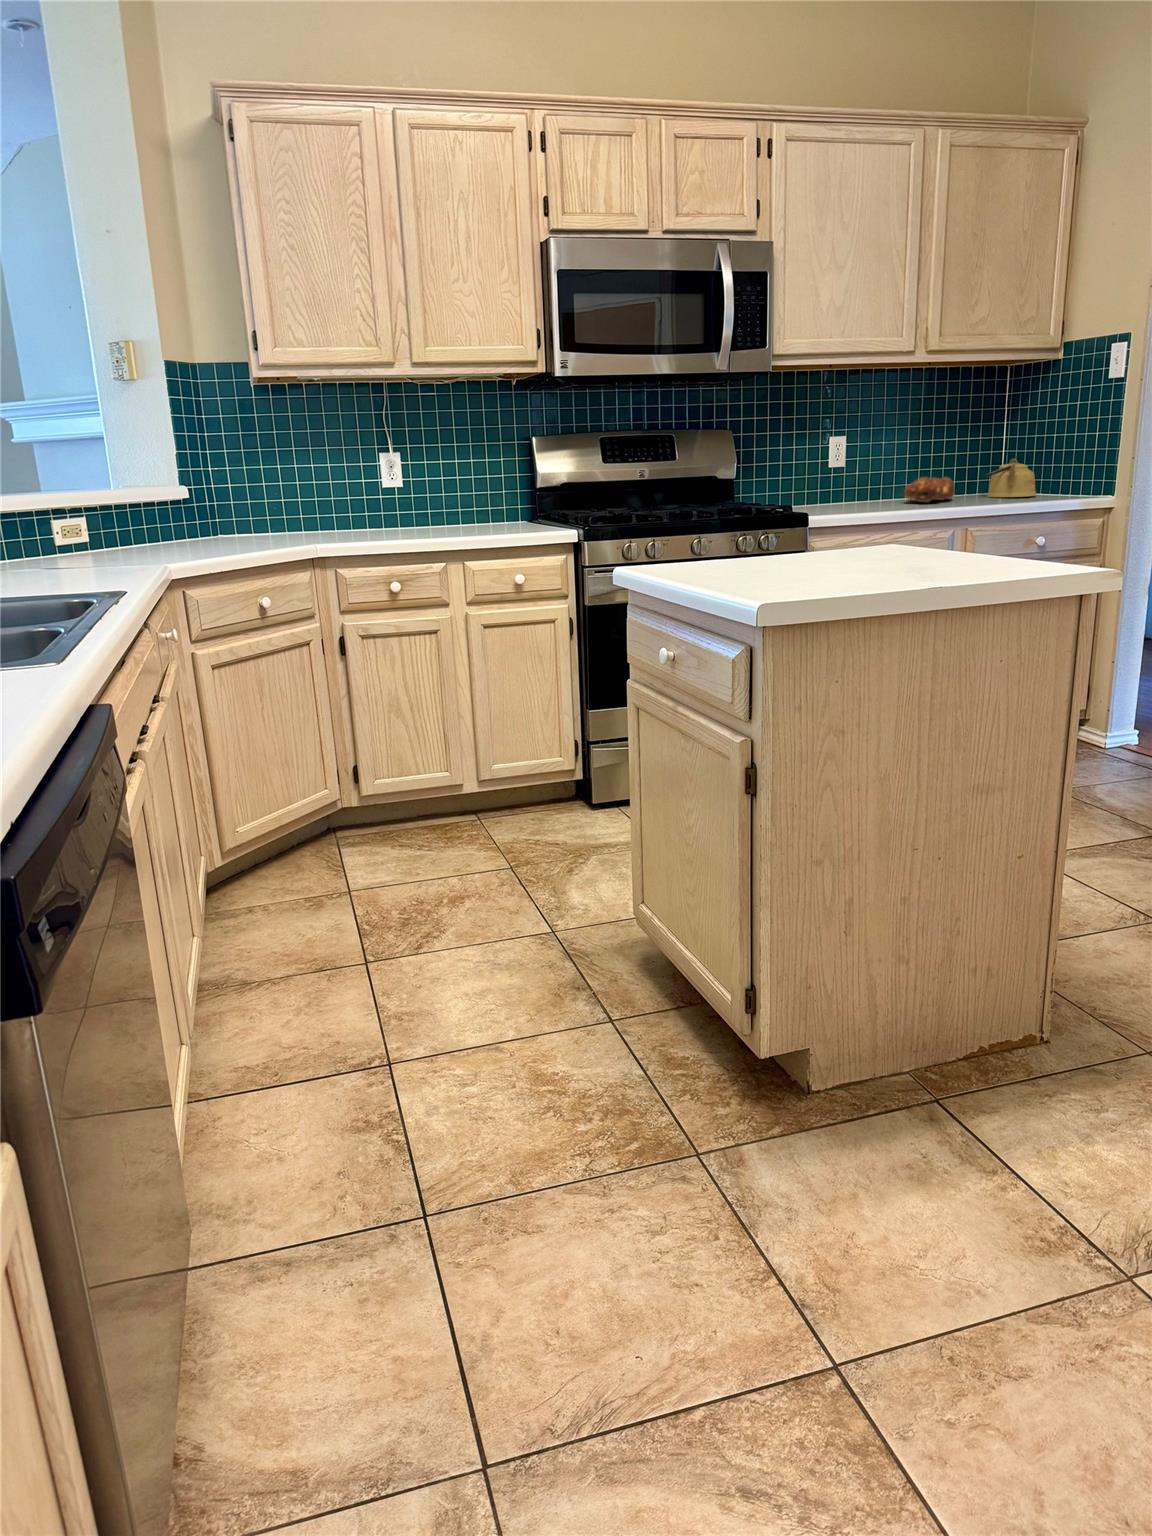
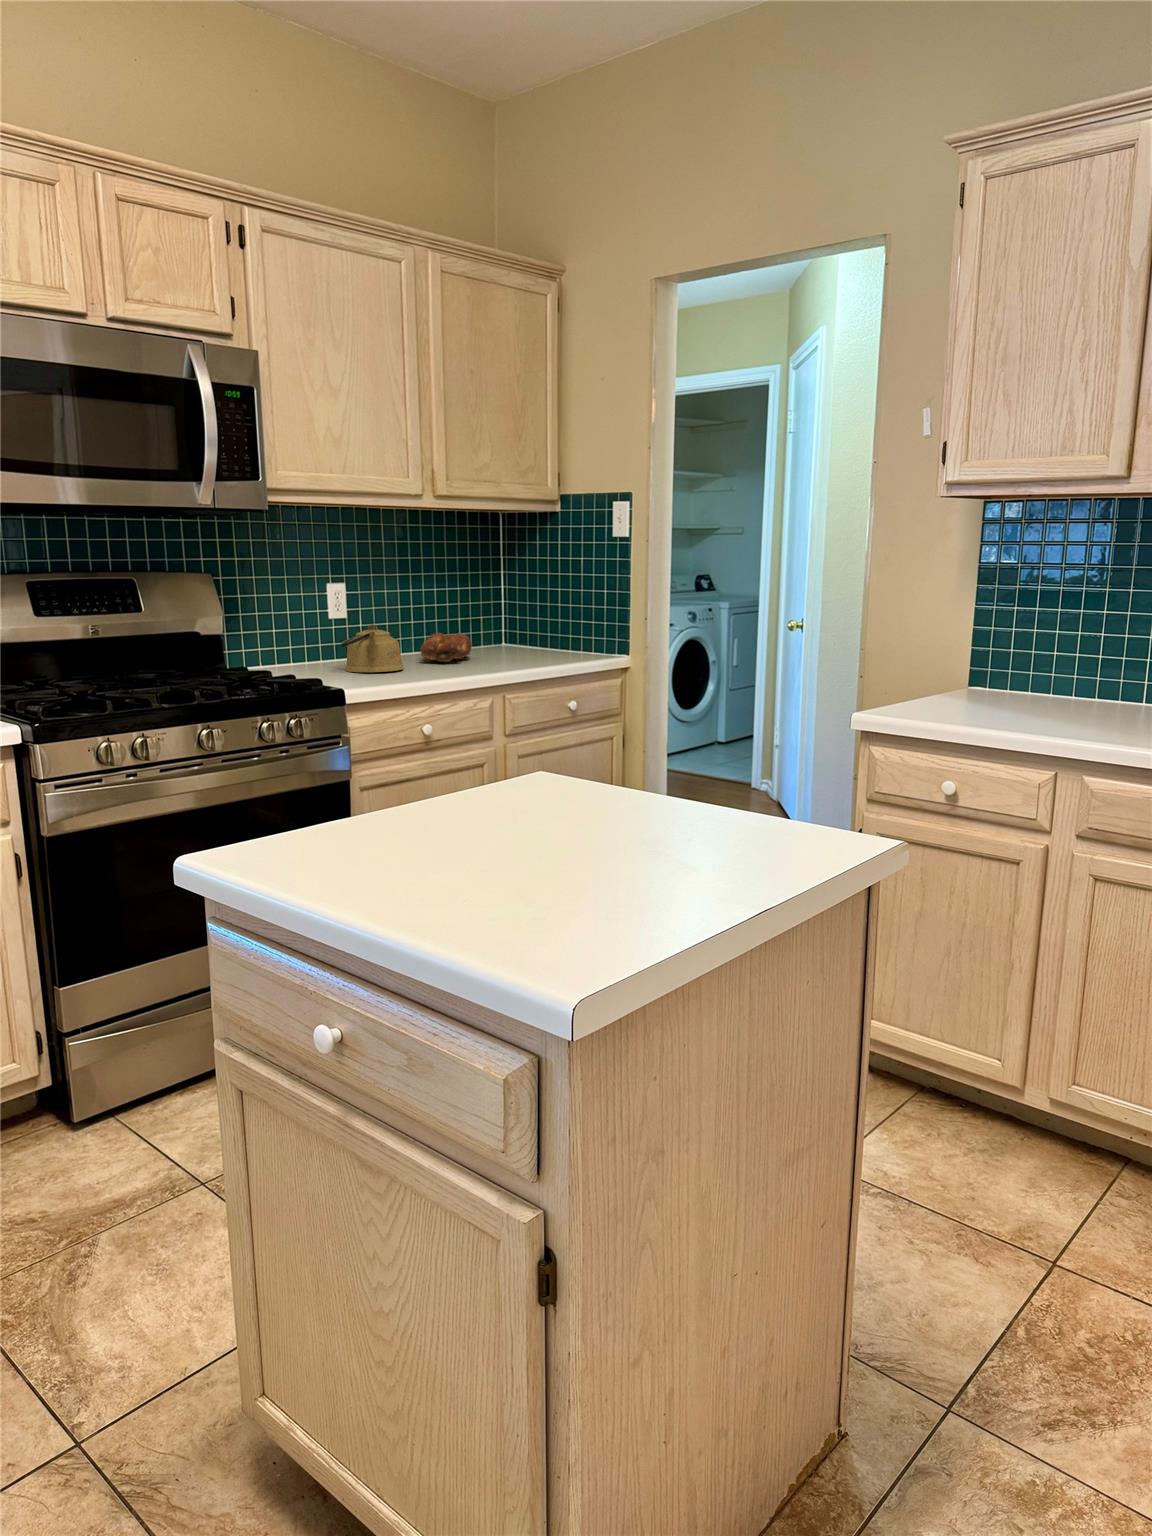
kettle: present [986,459,1036,497] -> present [340,624,404,672]

